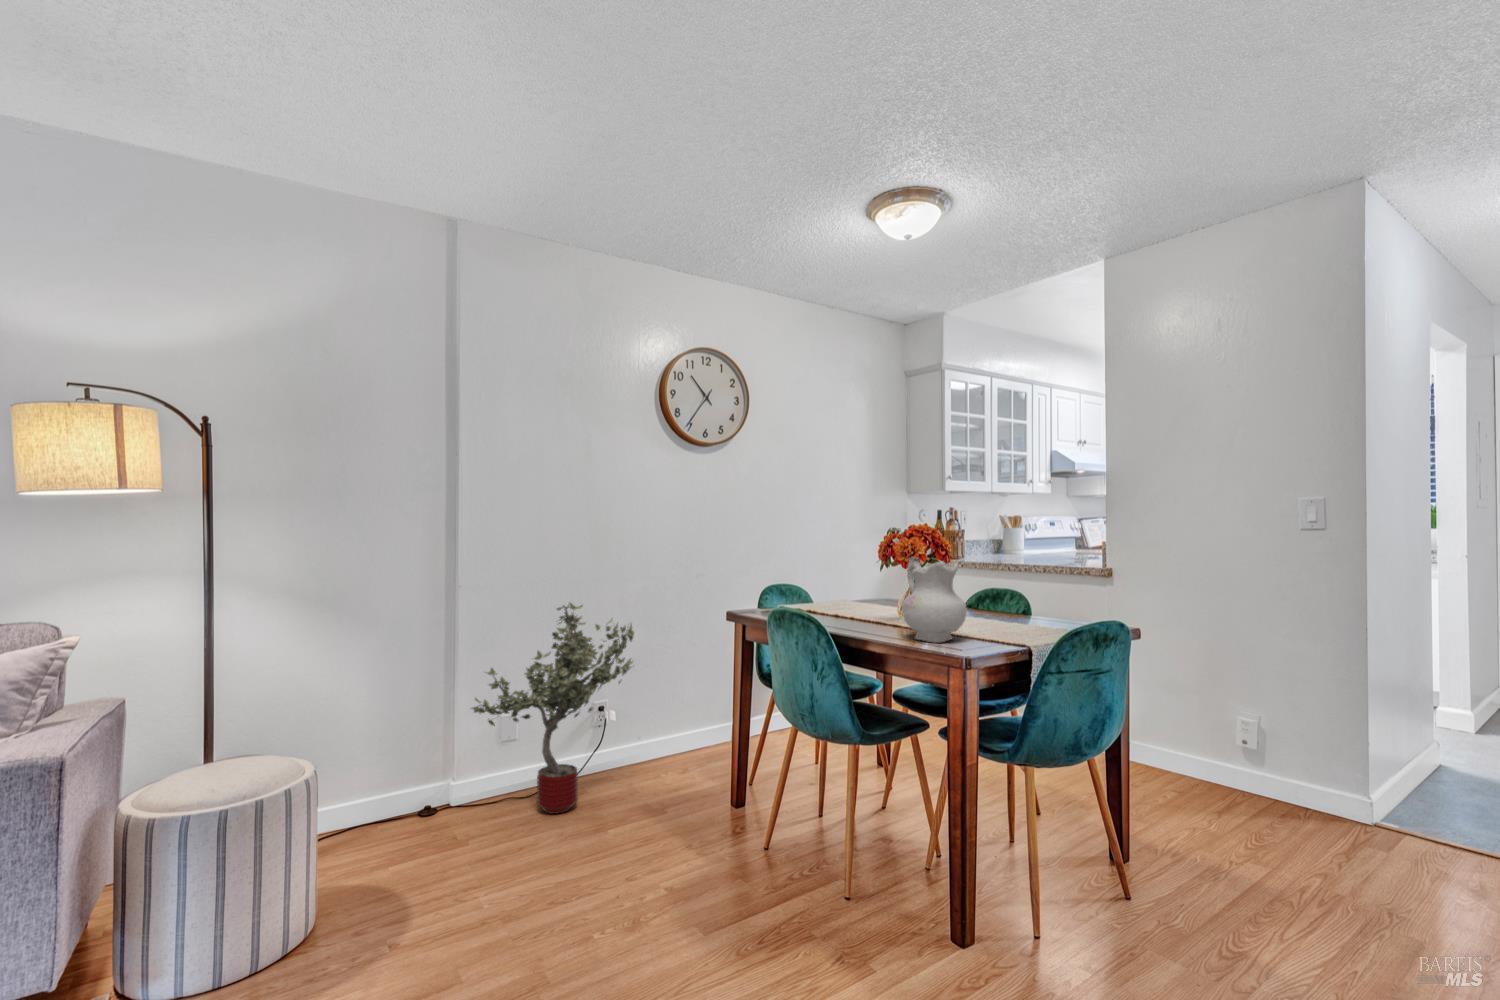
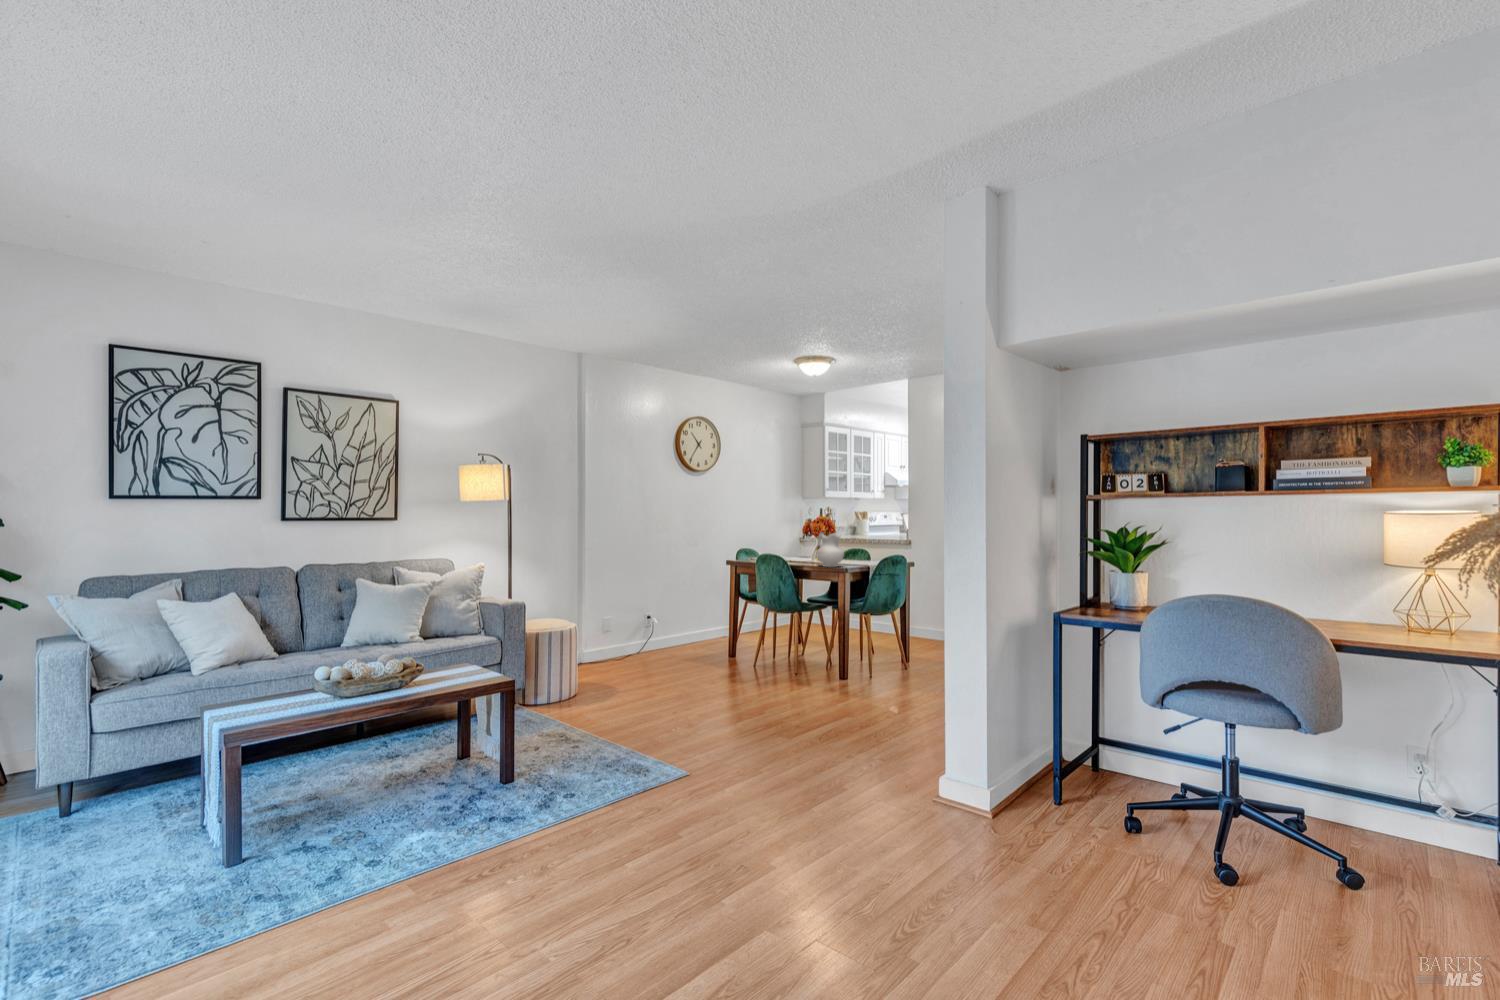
potted tree: present [472,603,634,814] -> none [603,556,676,662]

